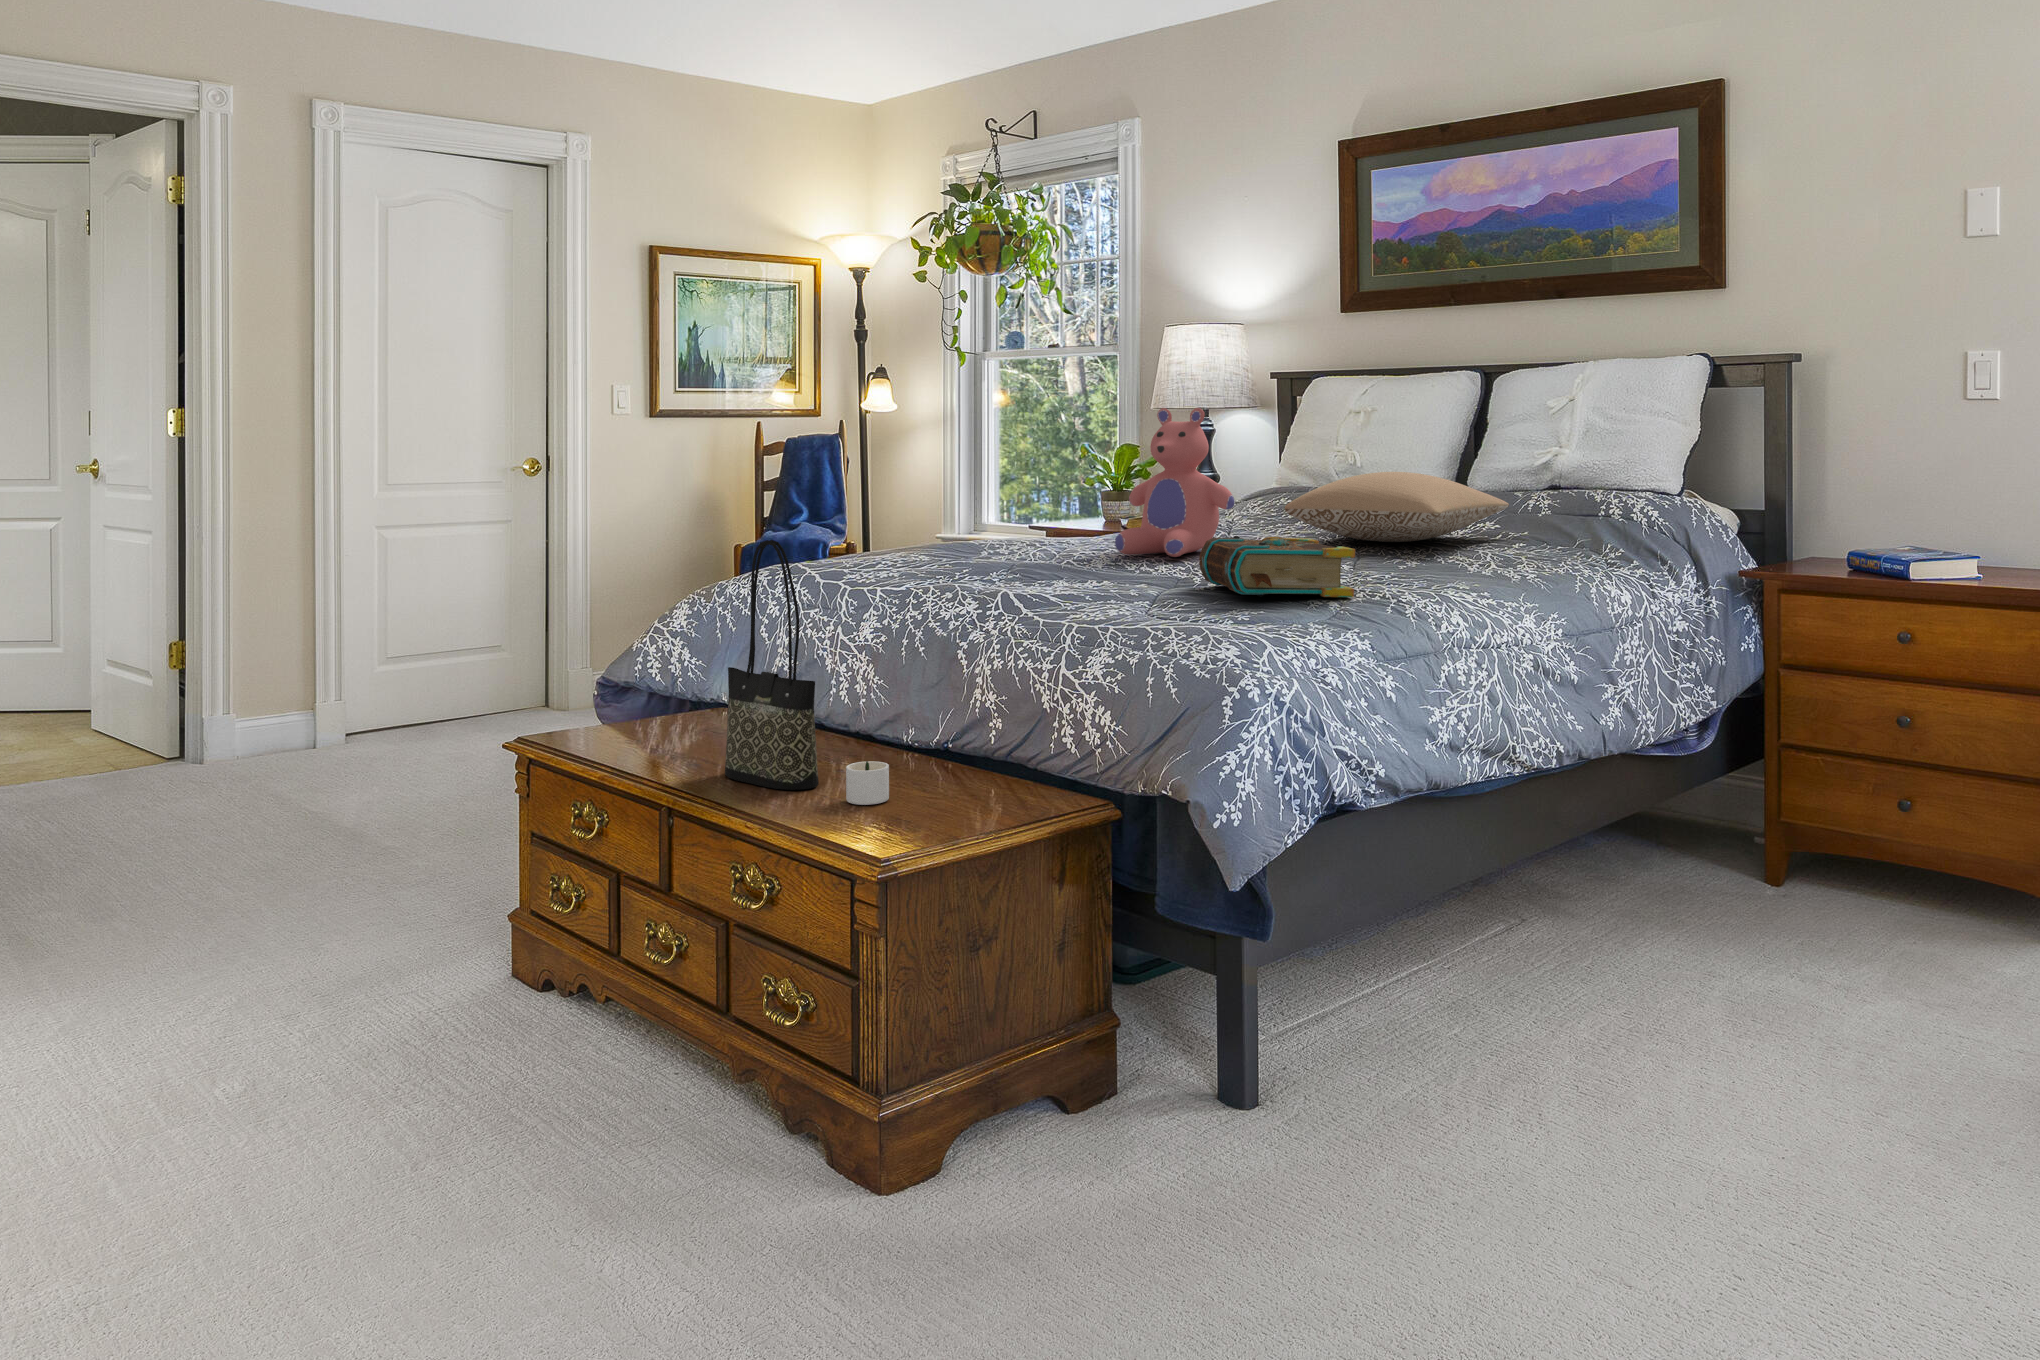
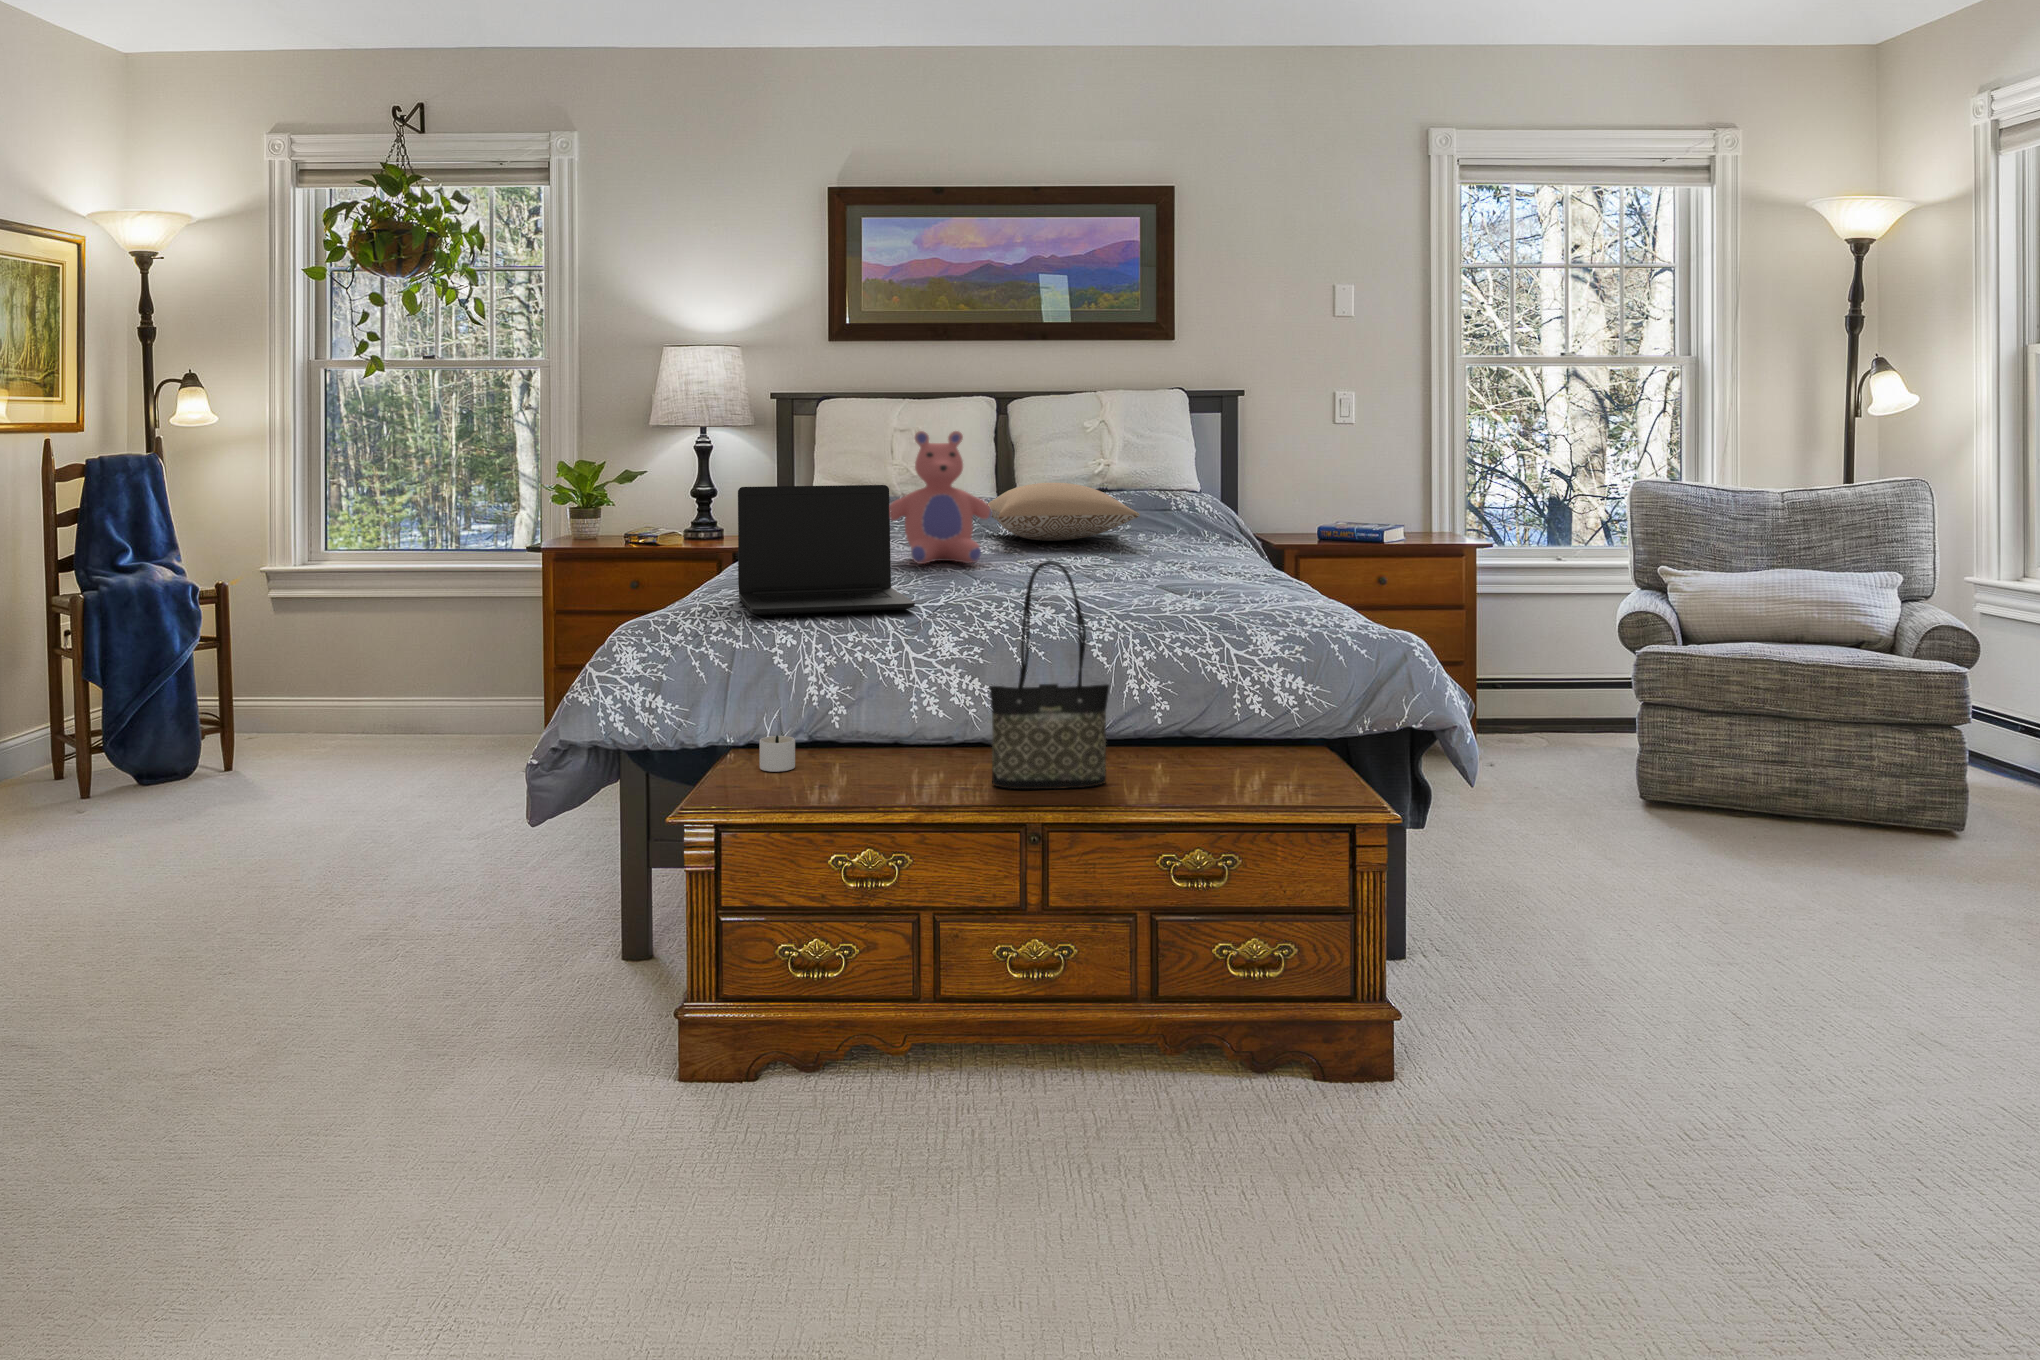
laptop: none [775,461,979,592] -> present [738,485,915,615]
book: present [1199,536,1355,597] -> none [1089,539,1228,586]
candle: present [846,761,889,805] -> present [759,735,795,772]

